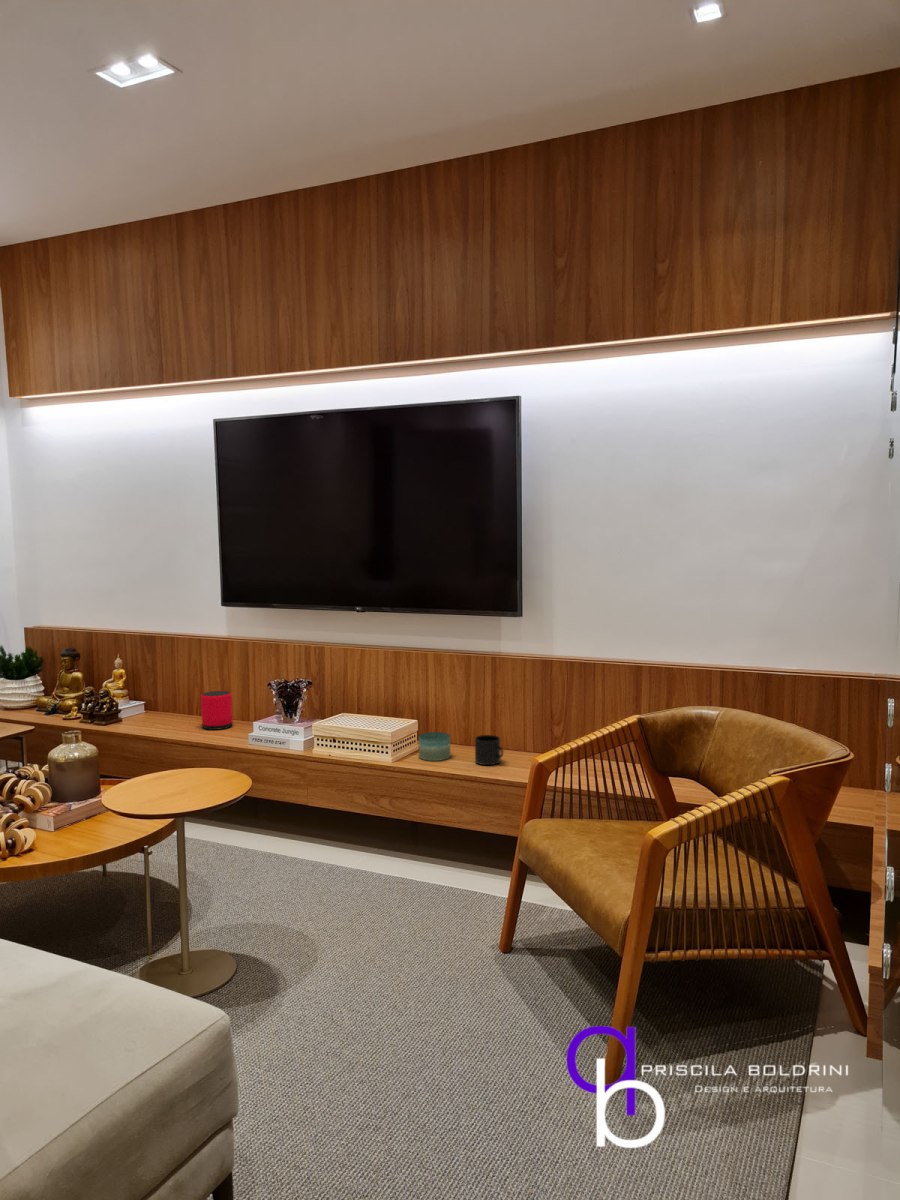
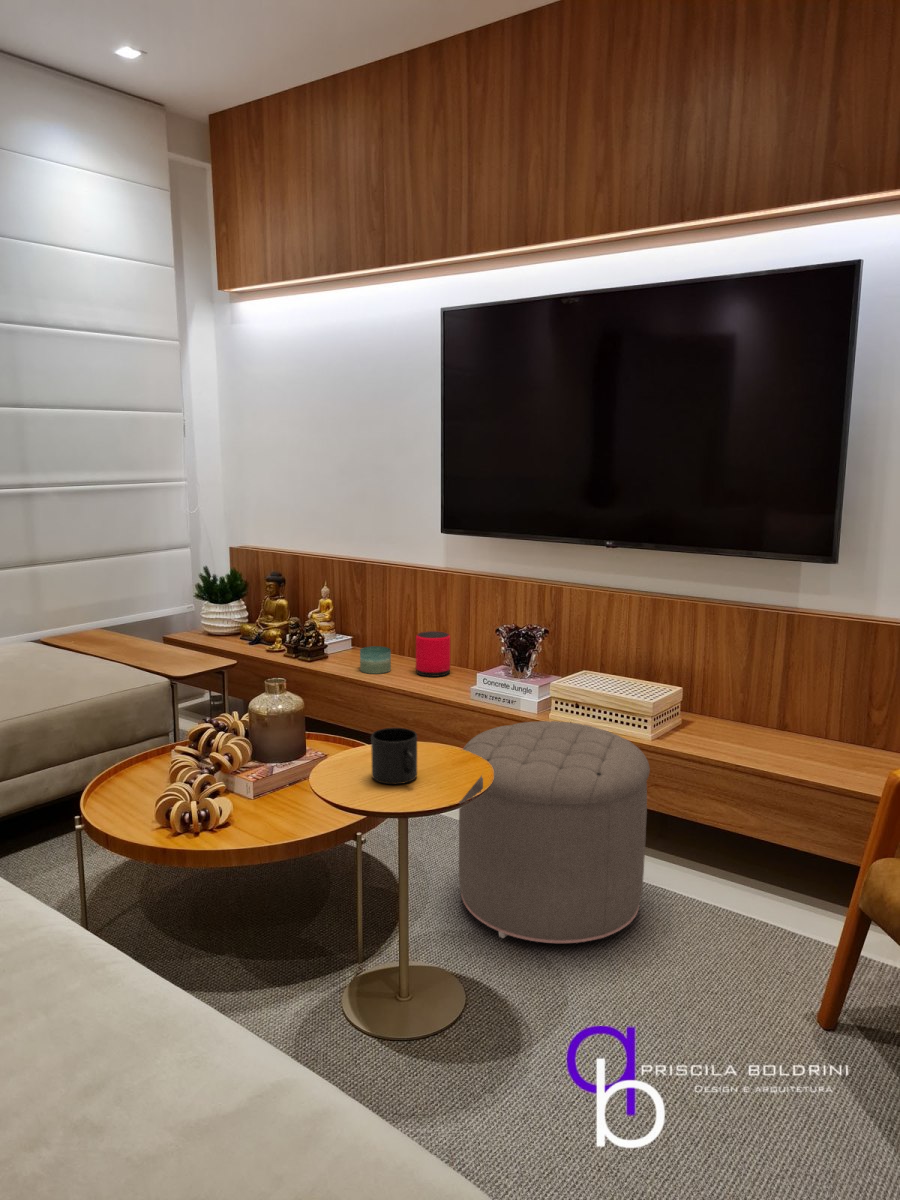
candle: present [419,732,451,761] -> present [360,646,391,674]
mug: present [475,735,503,765] -> present [371,728,417,784]
ottoman: none [230,752,383,926] -> present [459,721,650,943]

